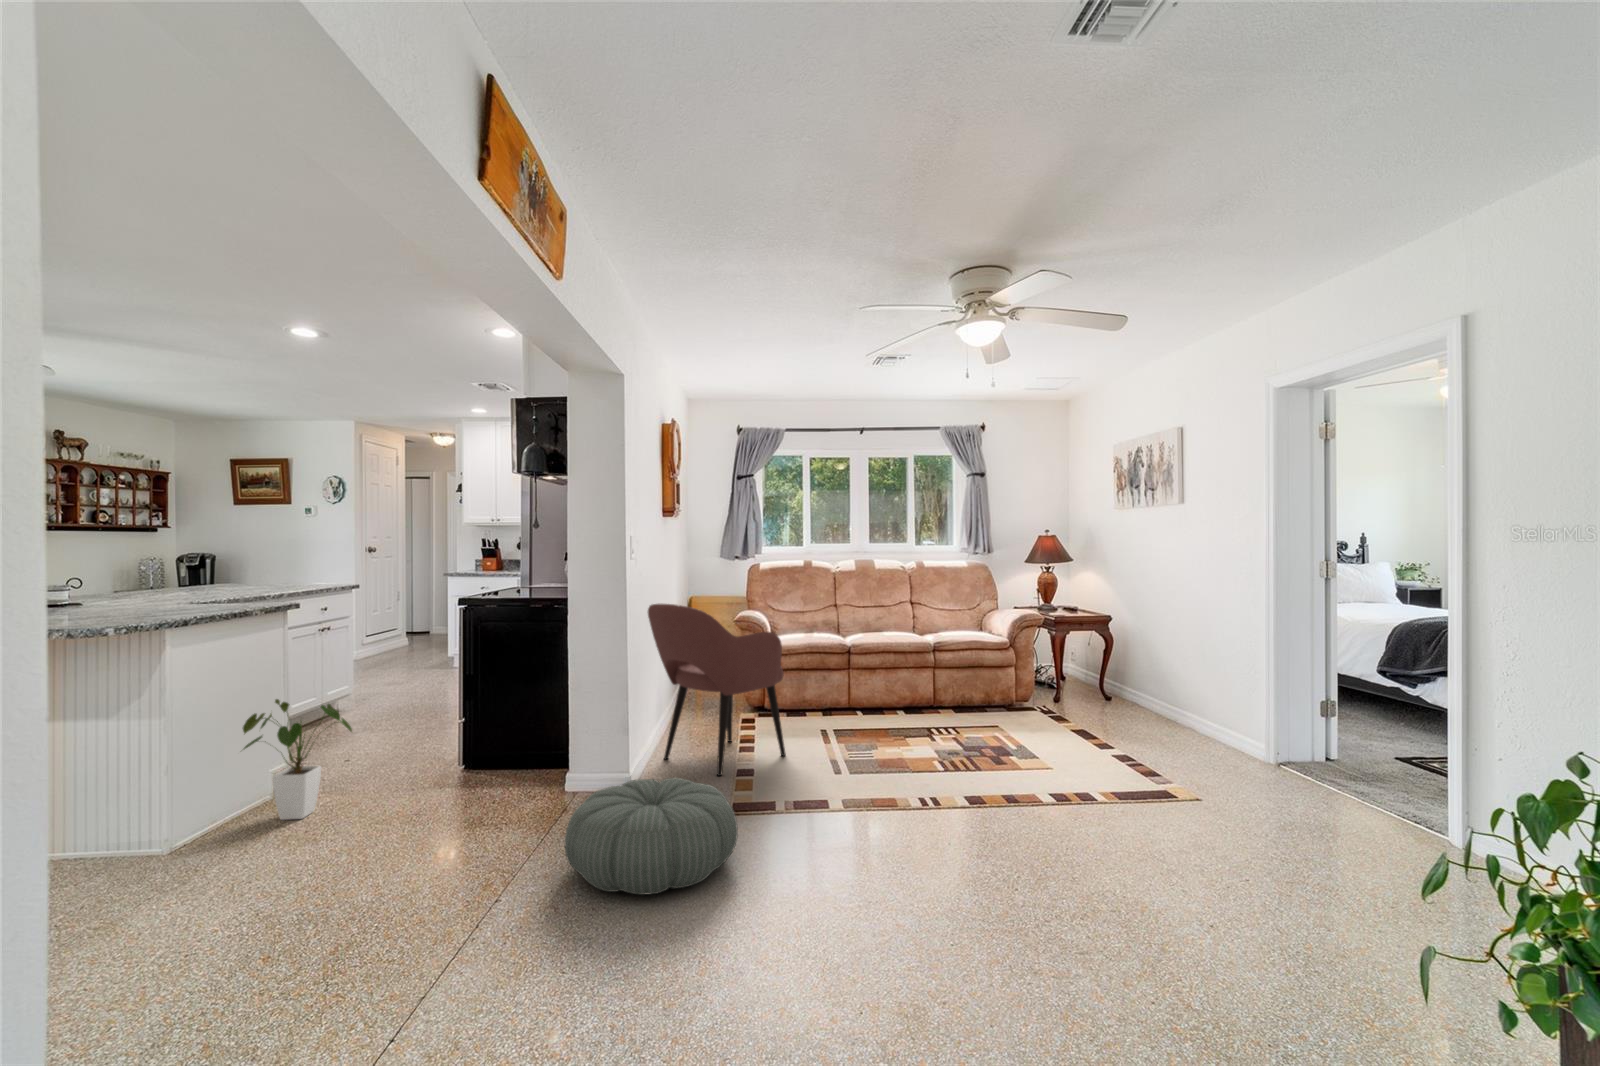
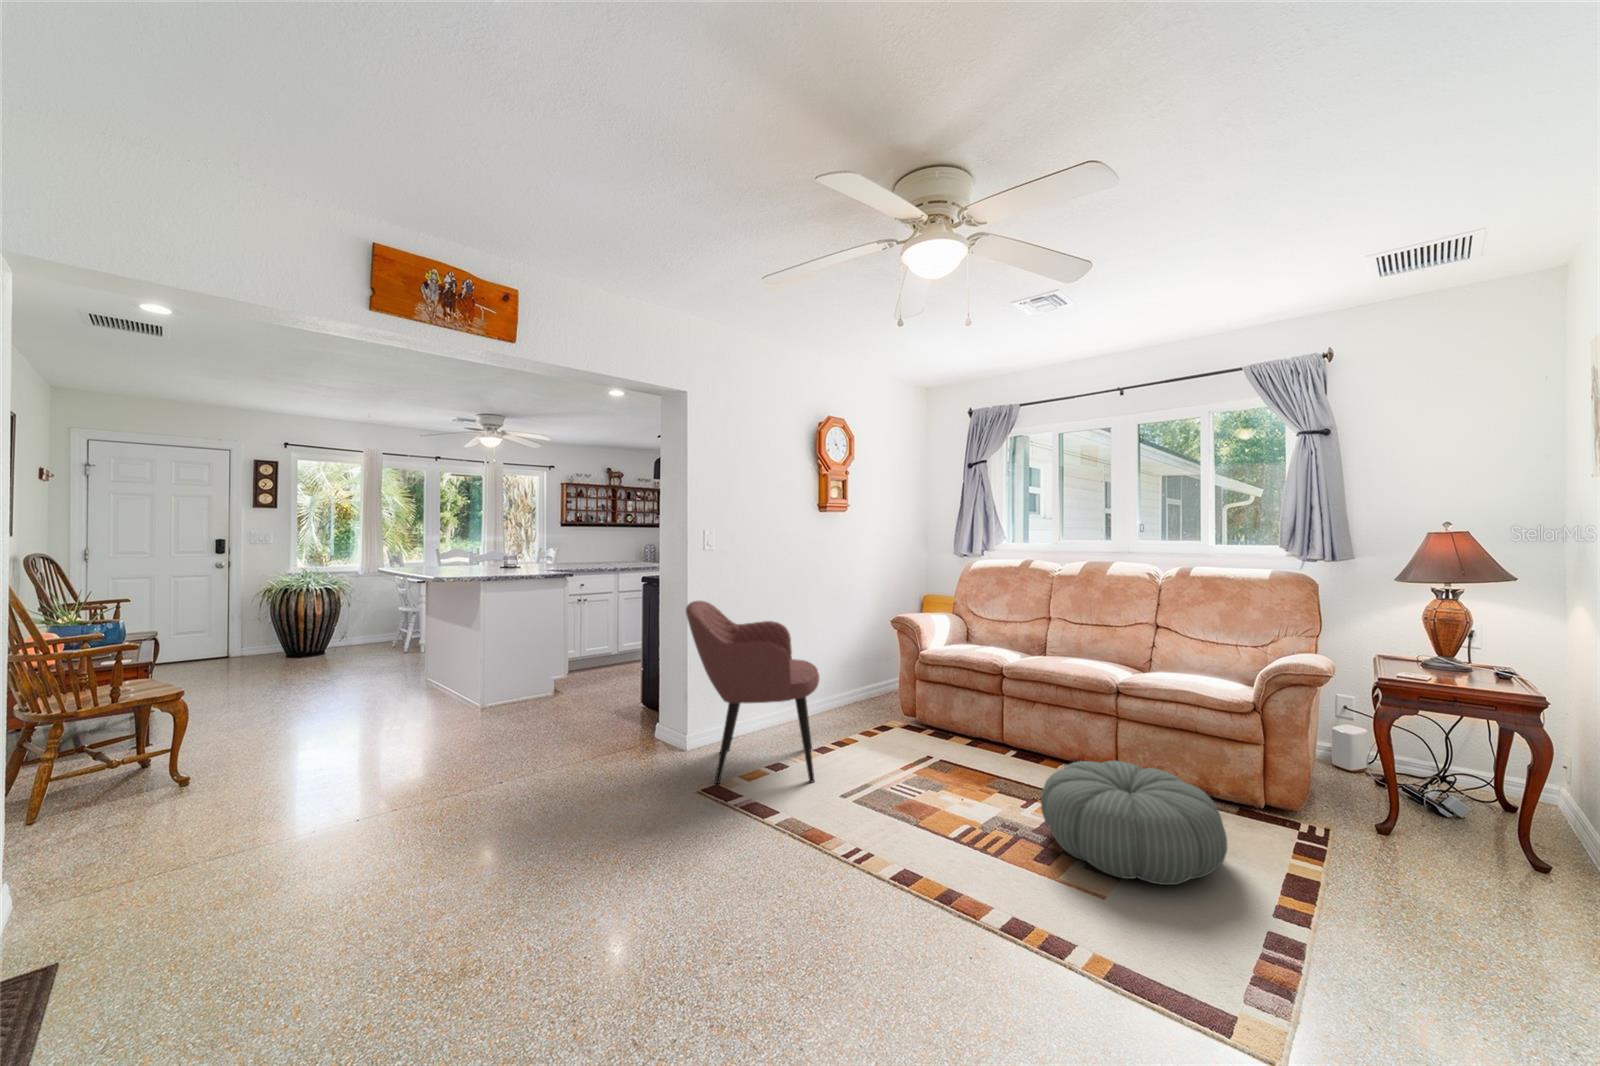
house plant: present [243,699,352,820] -> none [465,644,522,728]
pouf: present [565,778,738,895] -> present [1041,761,1227,885]

